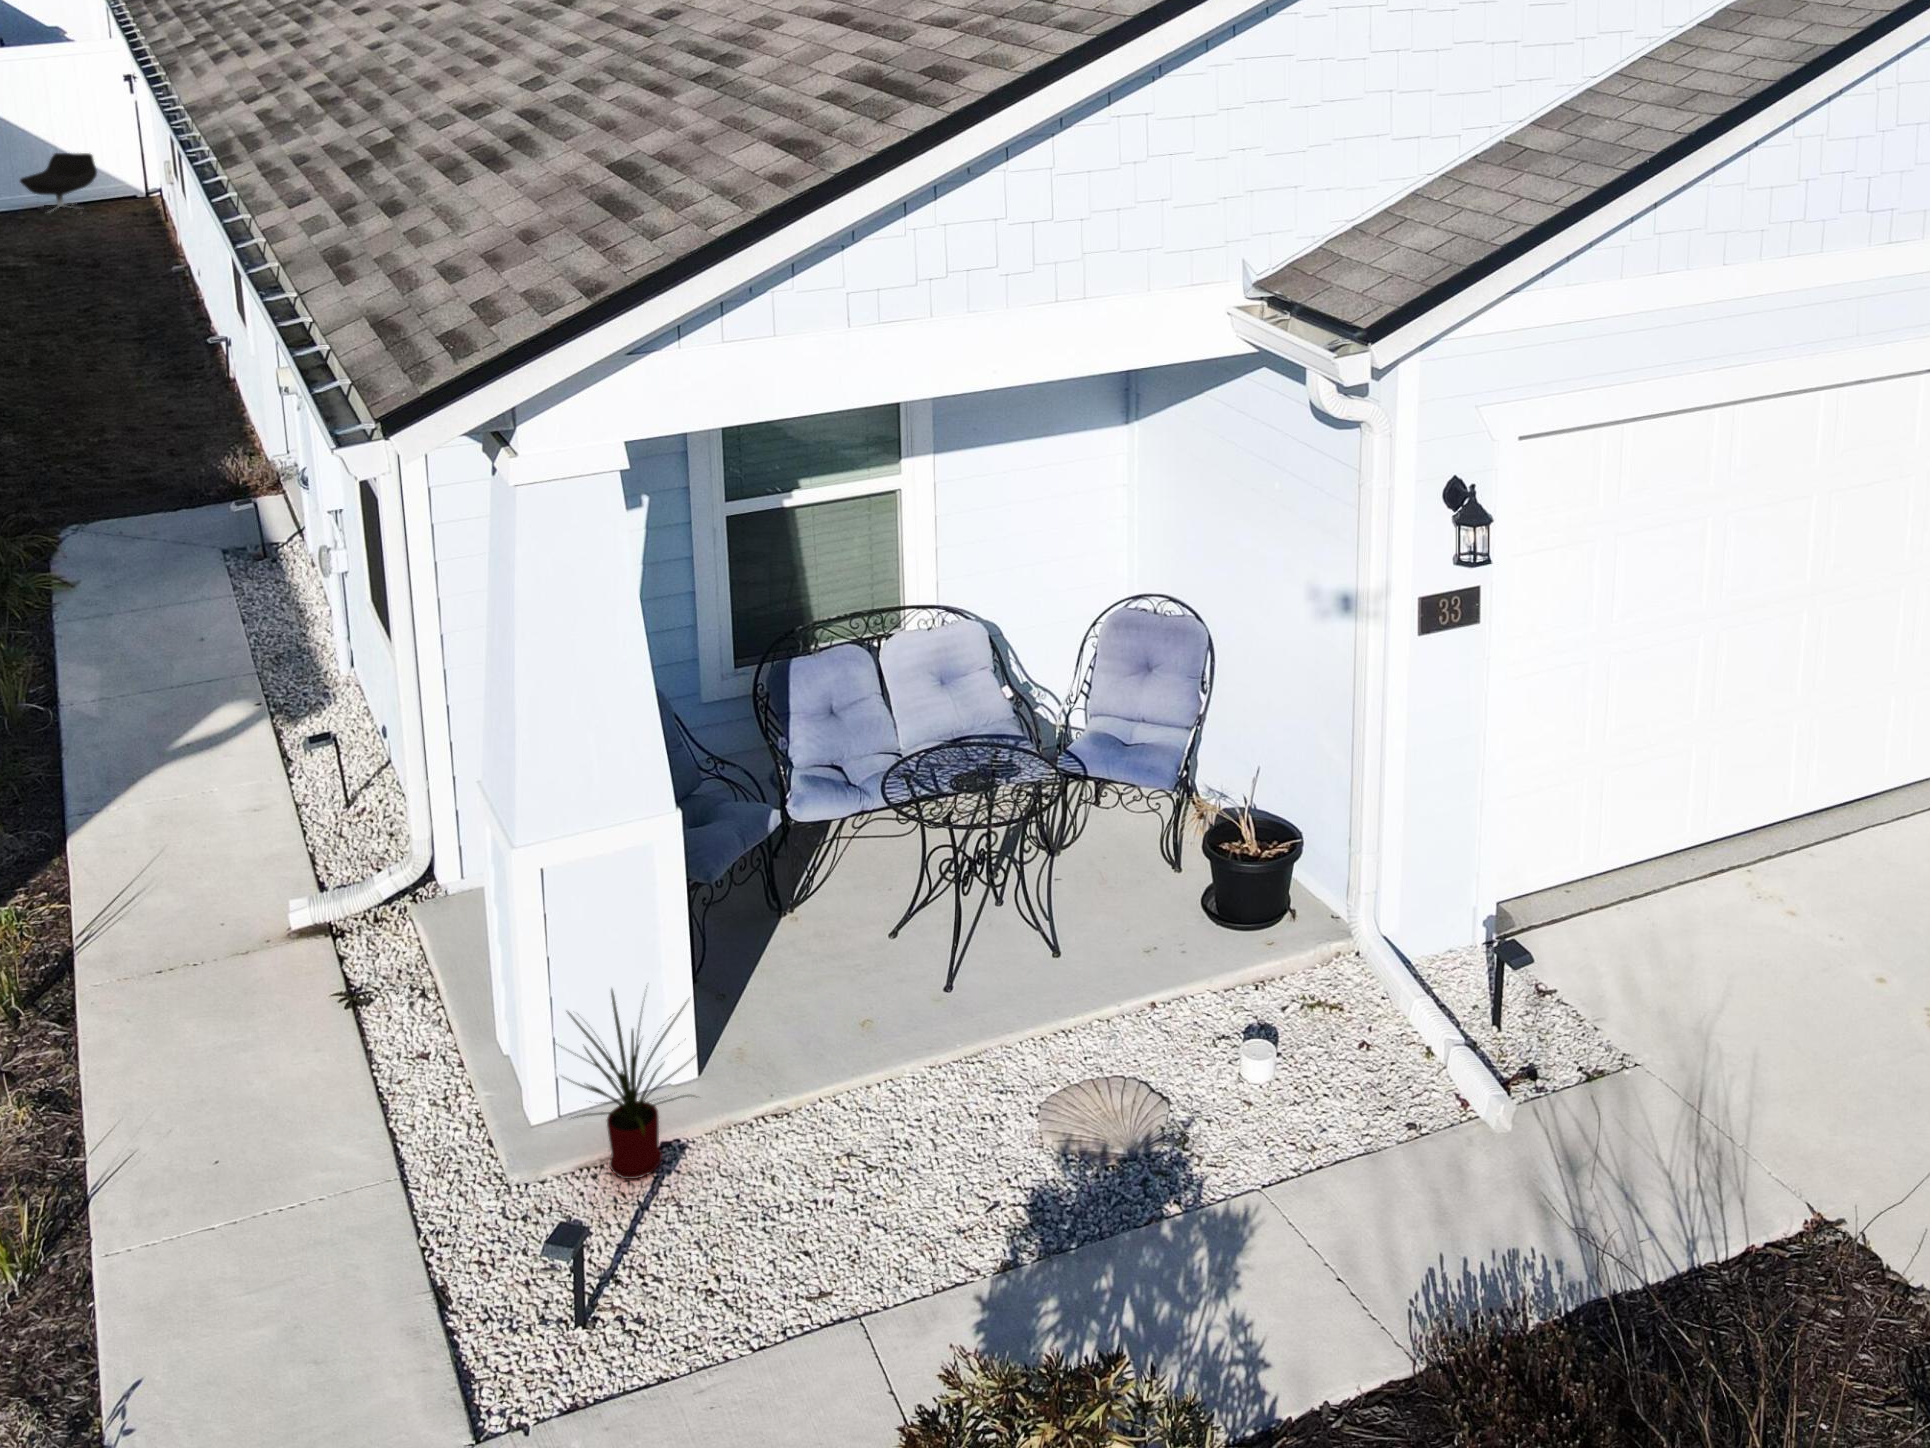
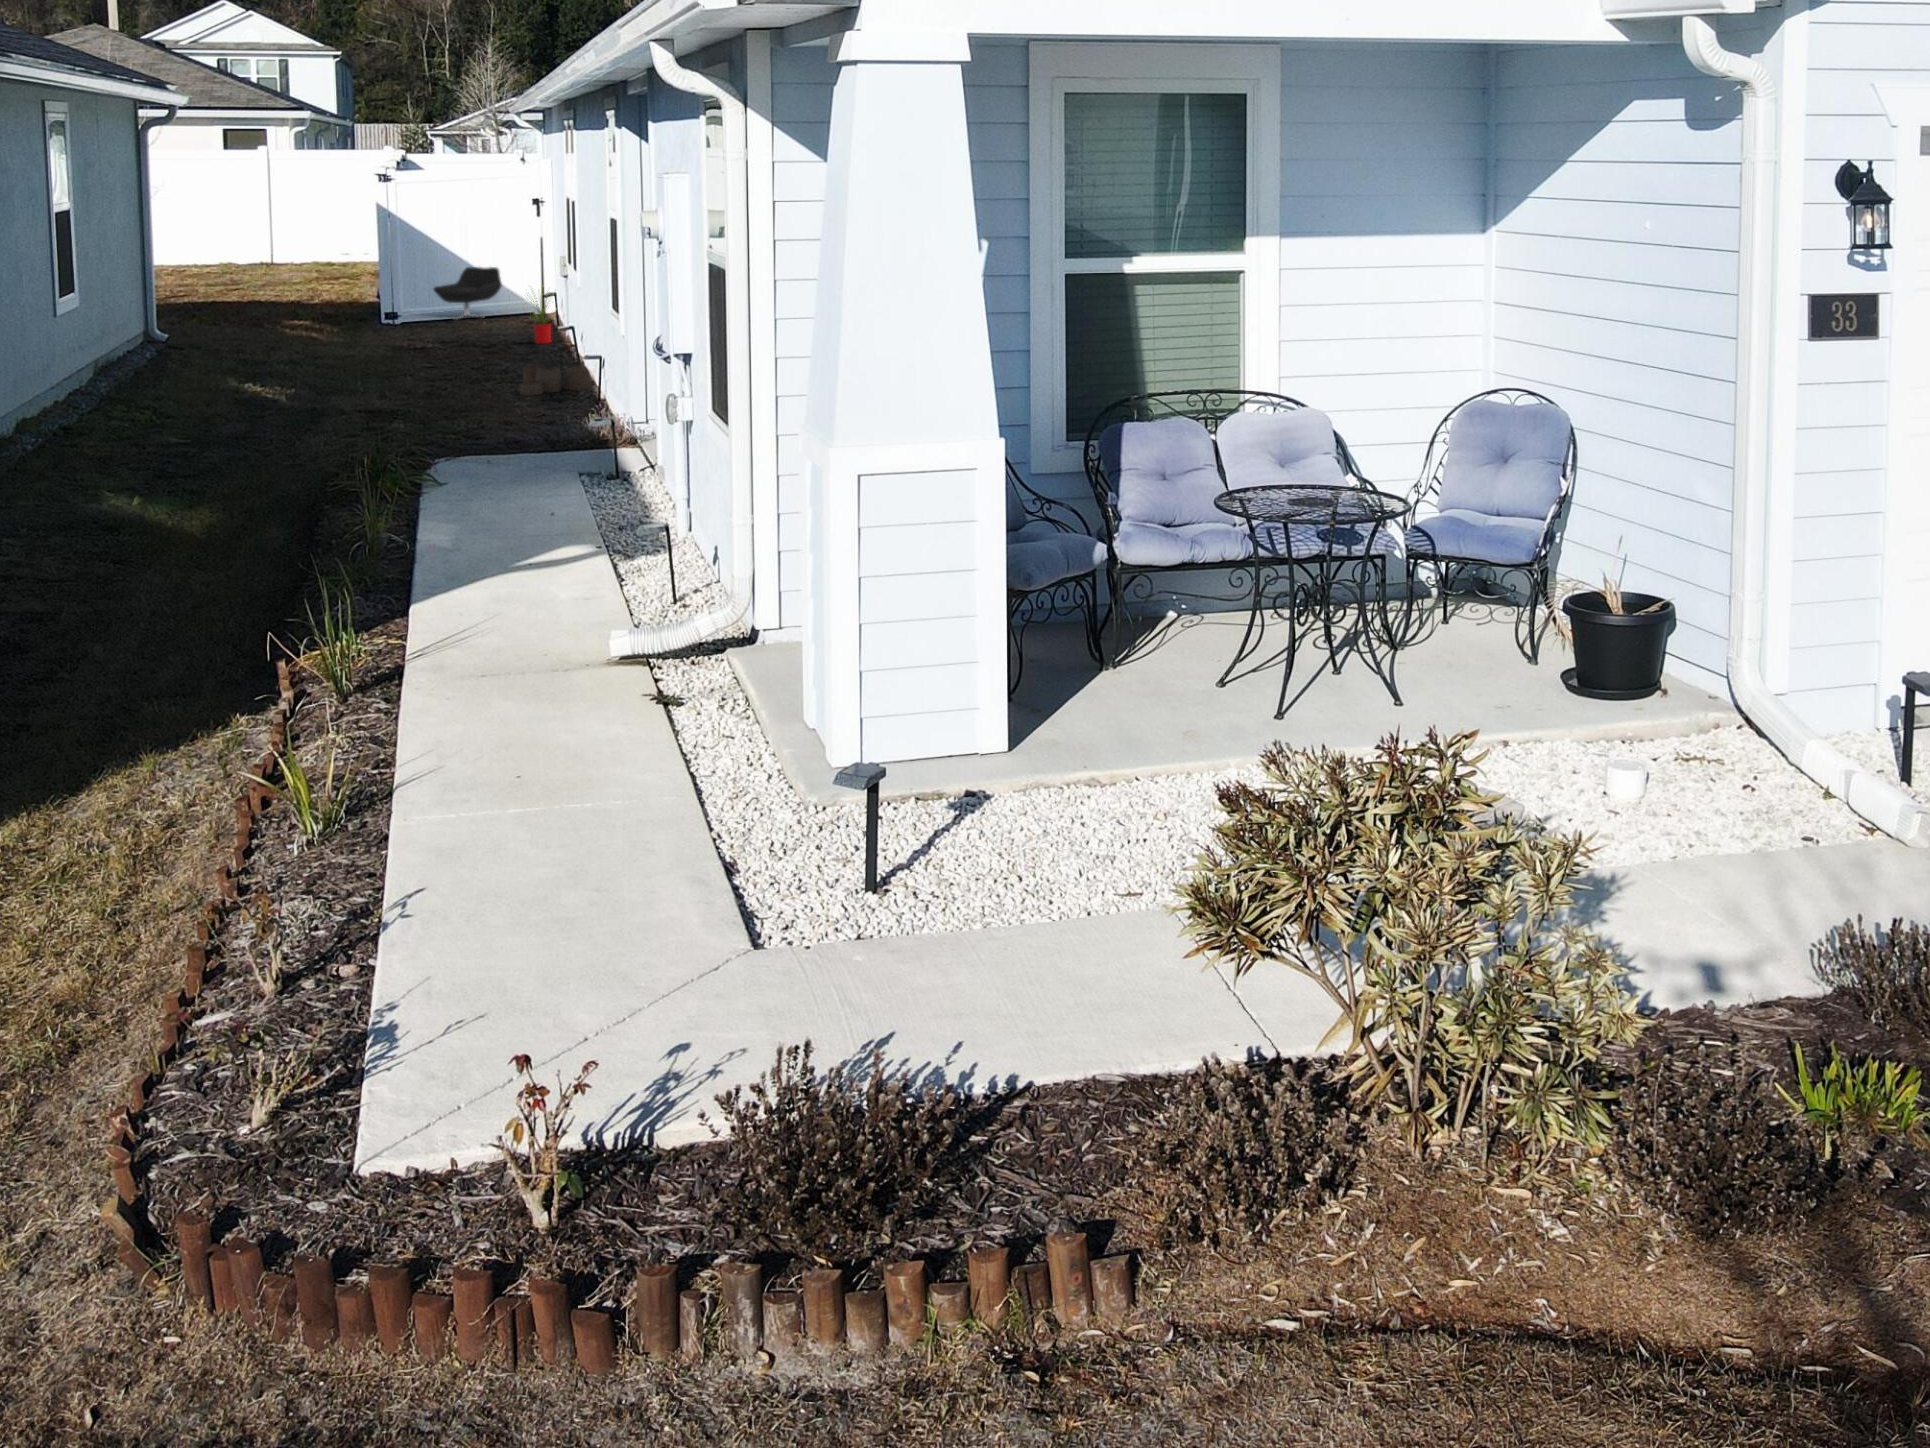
woven basket: none [137,336,217,379] -> present [520,365,592,396]
house plant: present [556,989,697,1179] -> present [533,293,551,344]

